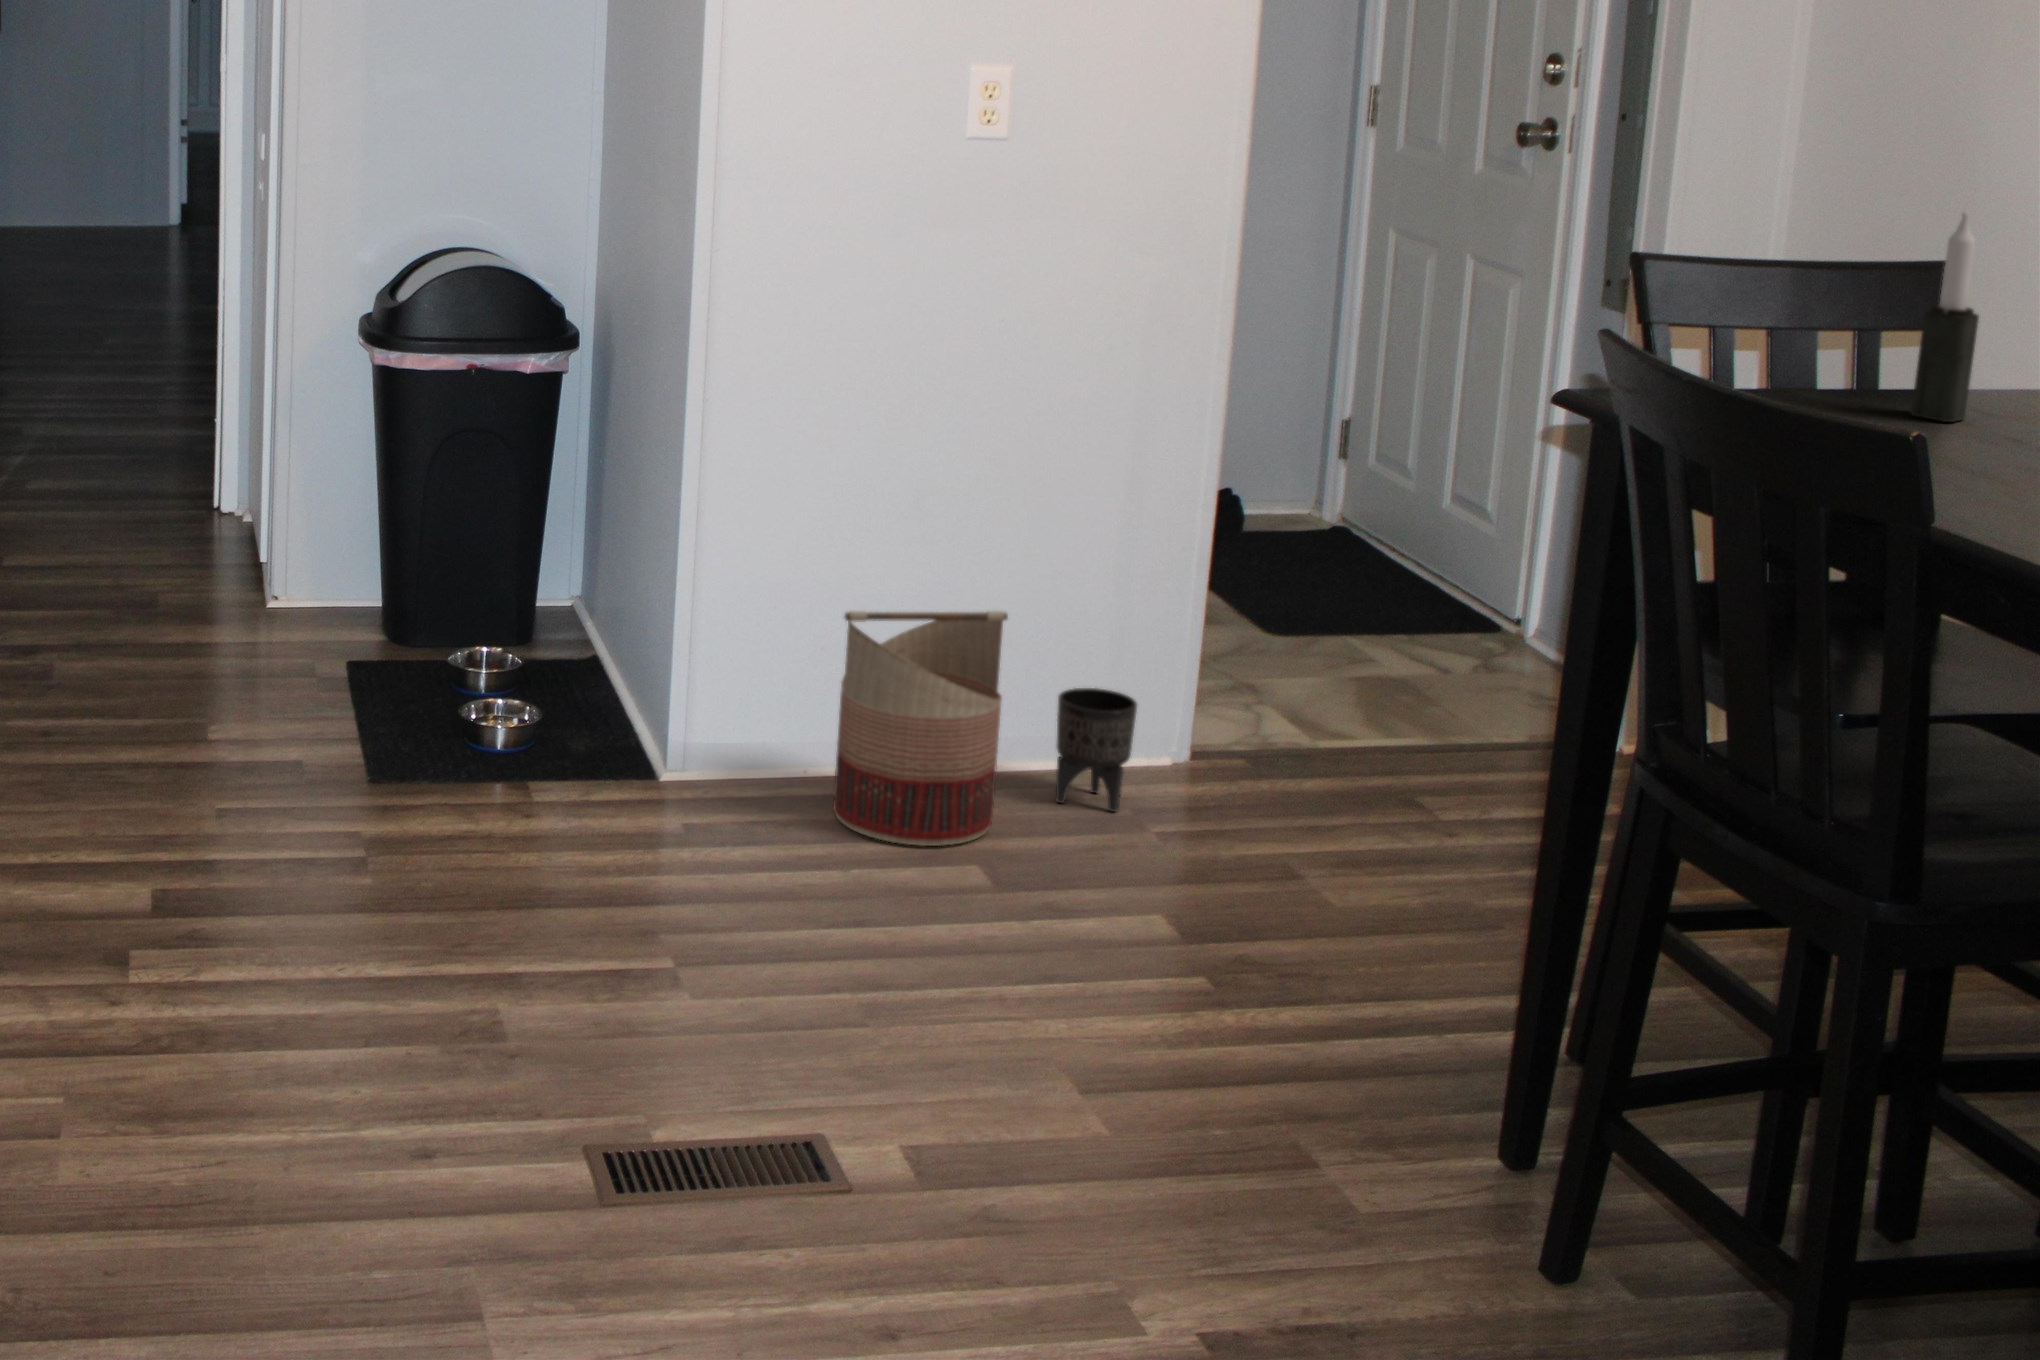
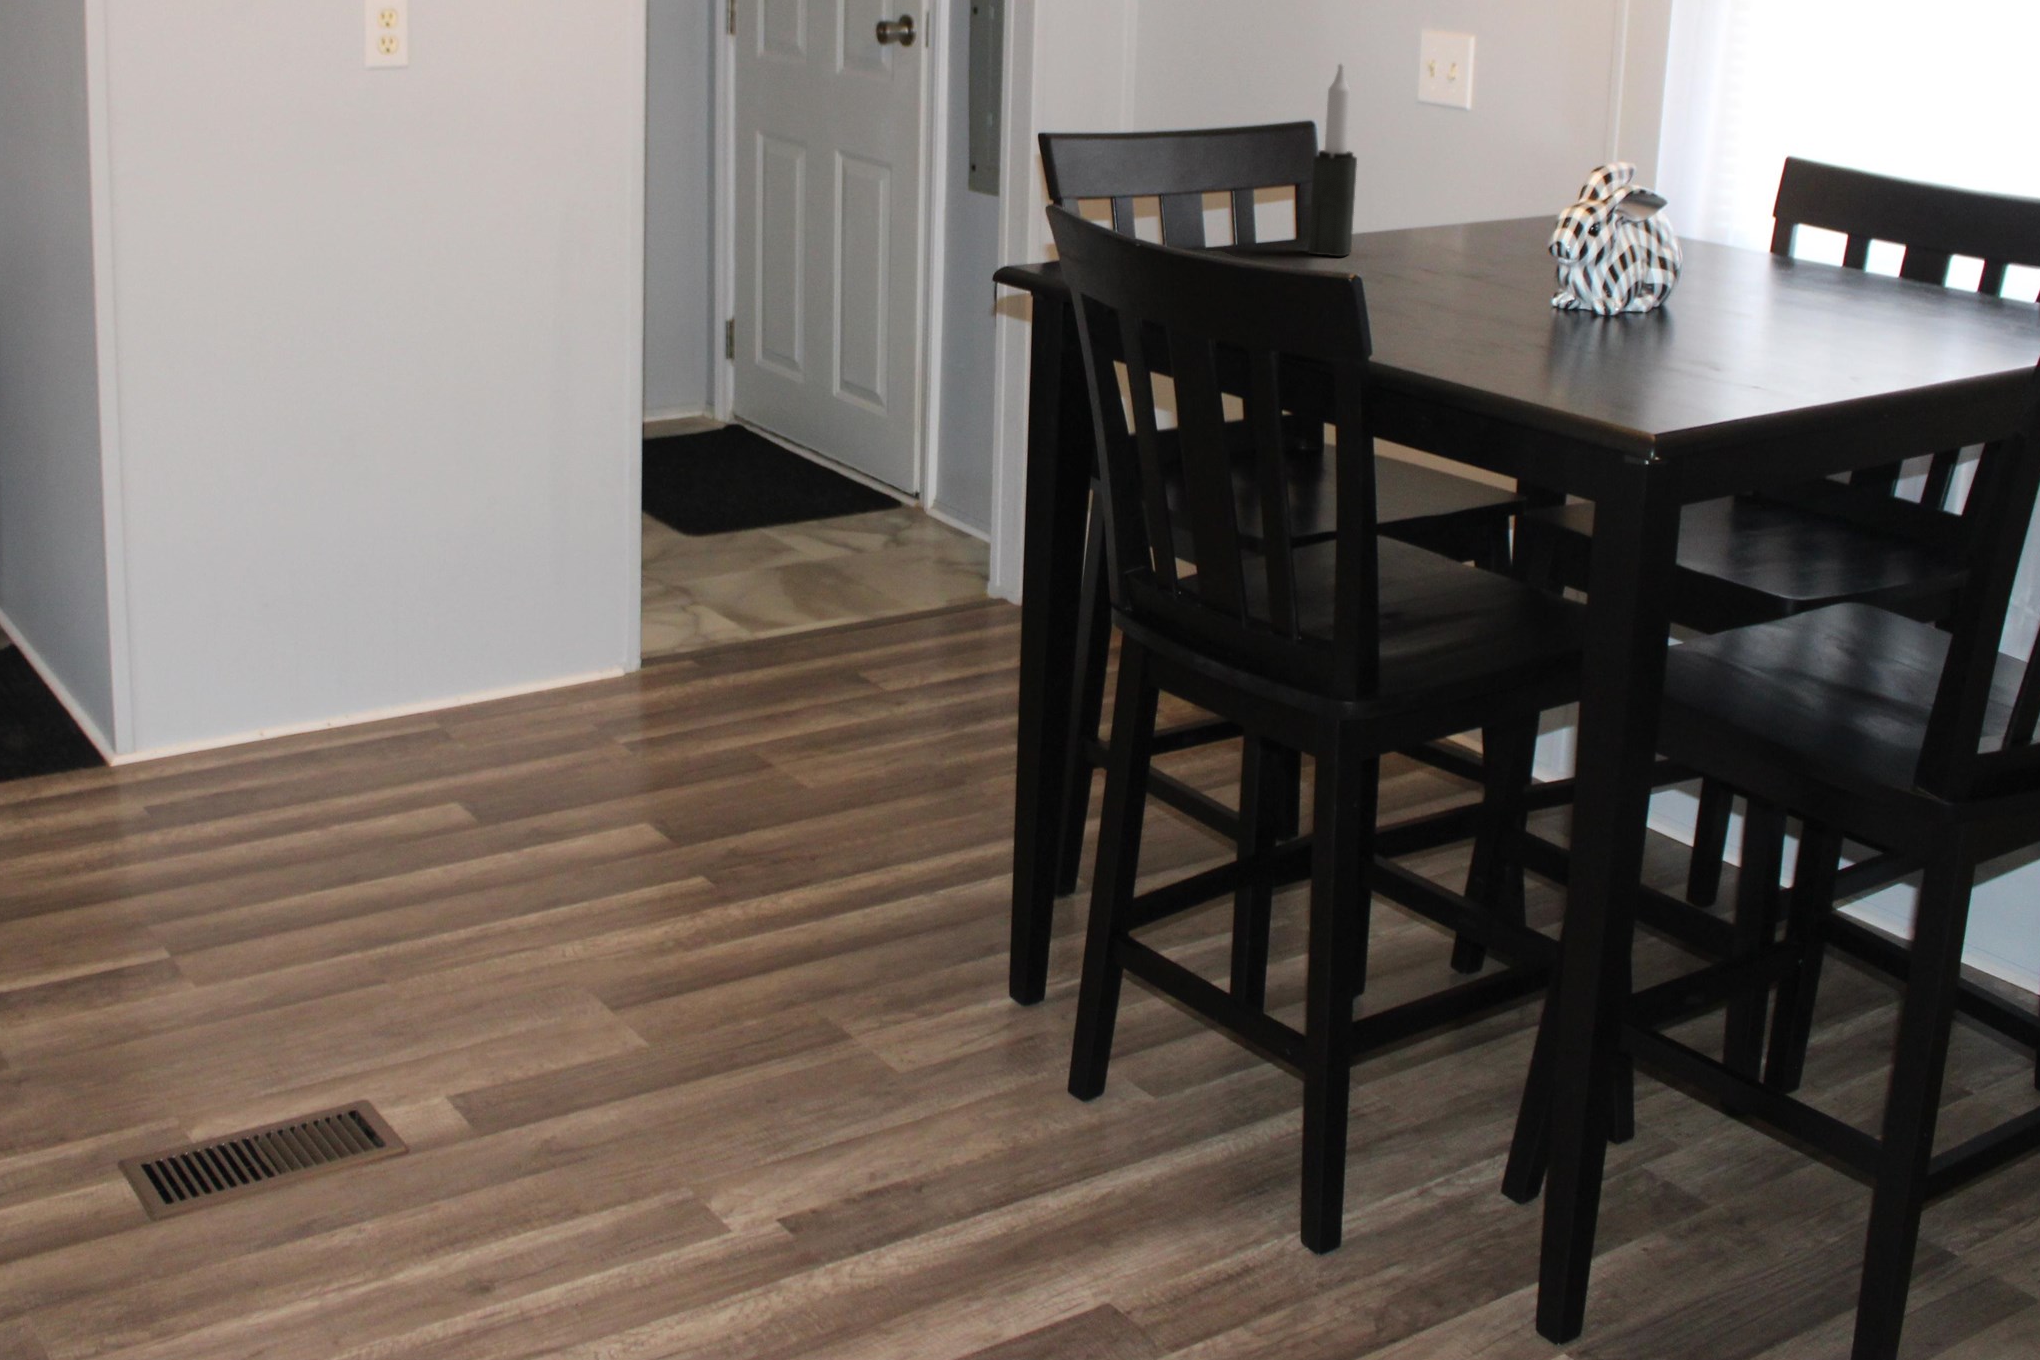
basket: present [833,611,1008,846] -> none [300,540,469,788]
planter: present [1056,688,1137,812] -> none [517,602,594,719]

